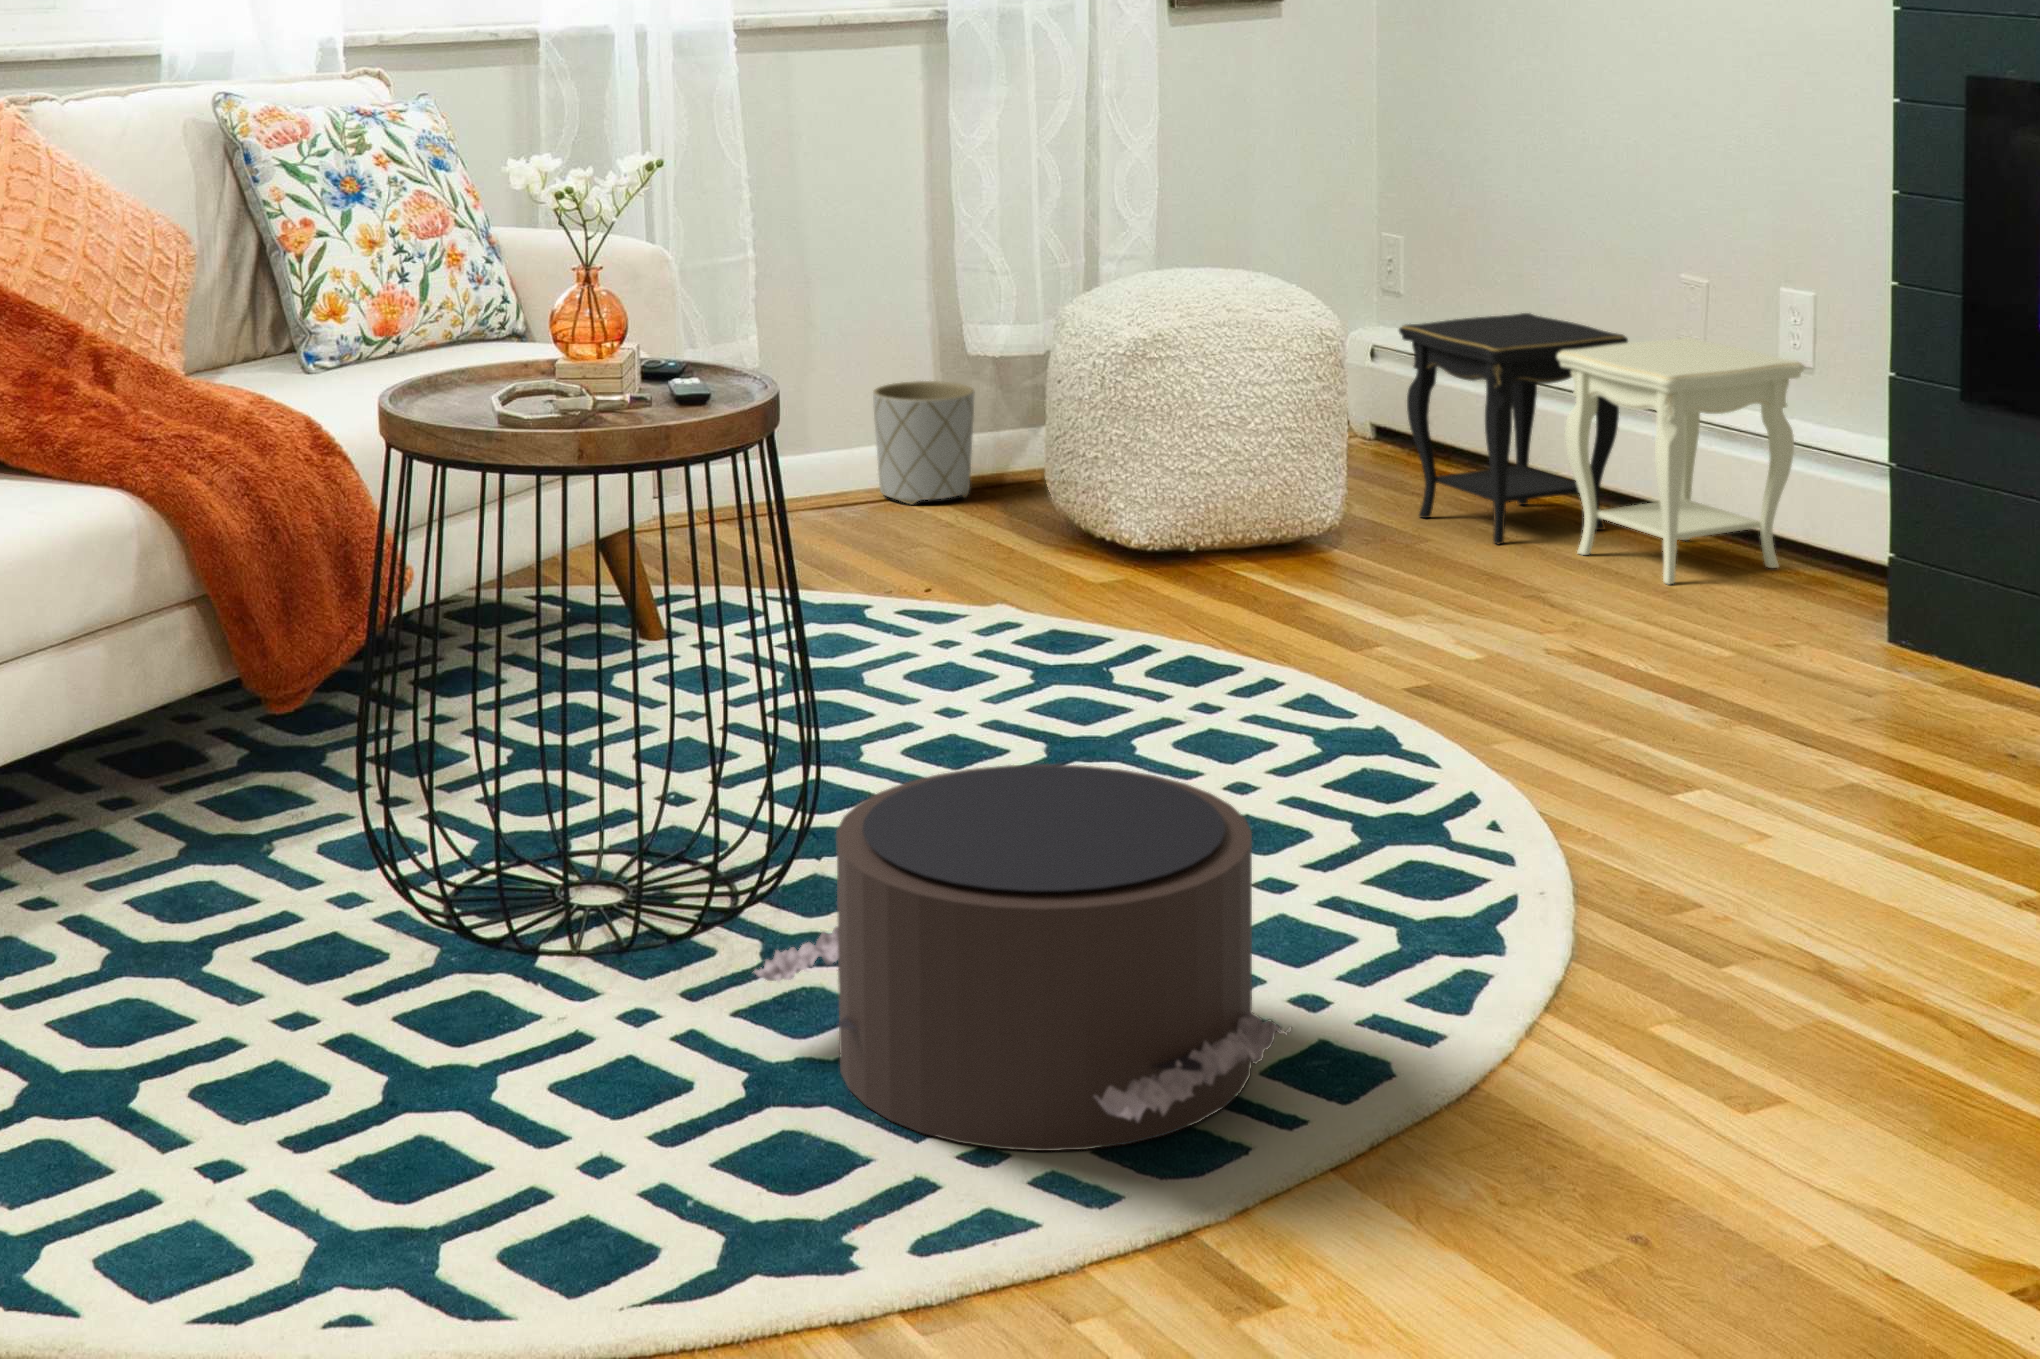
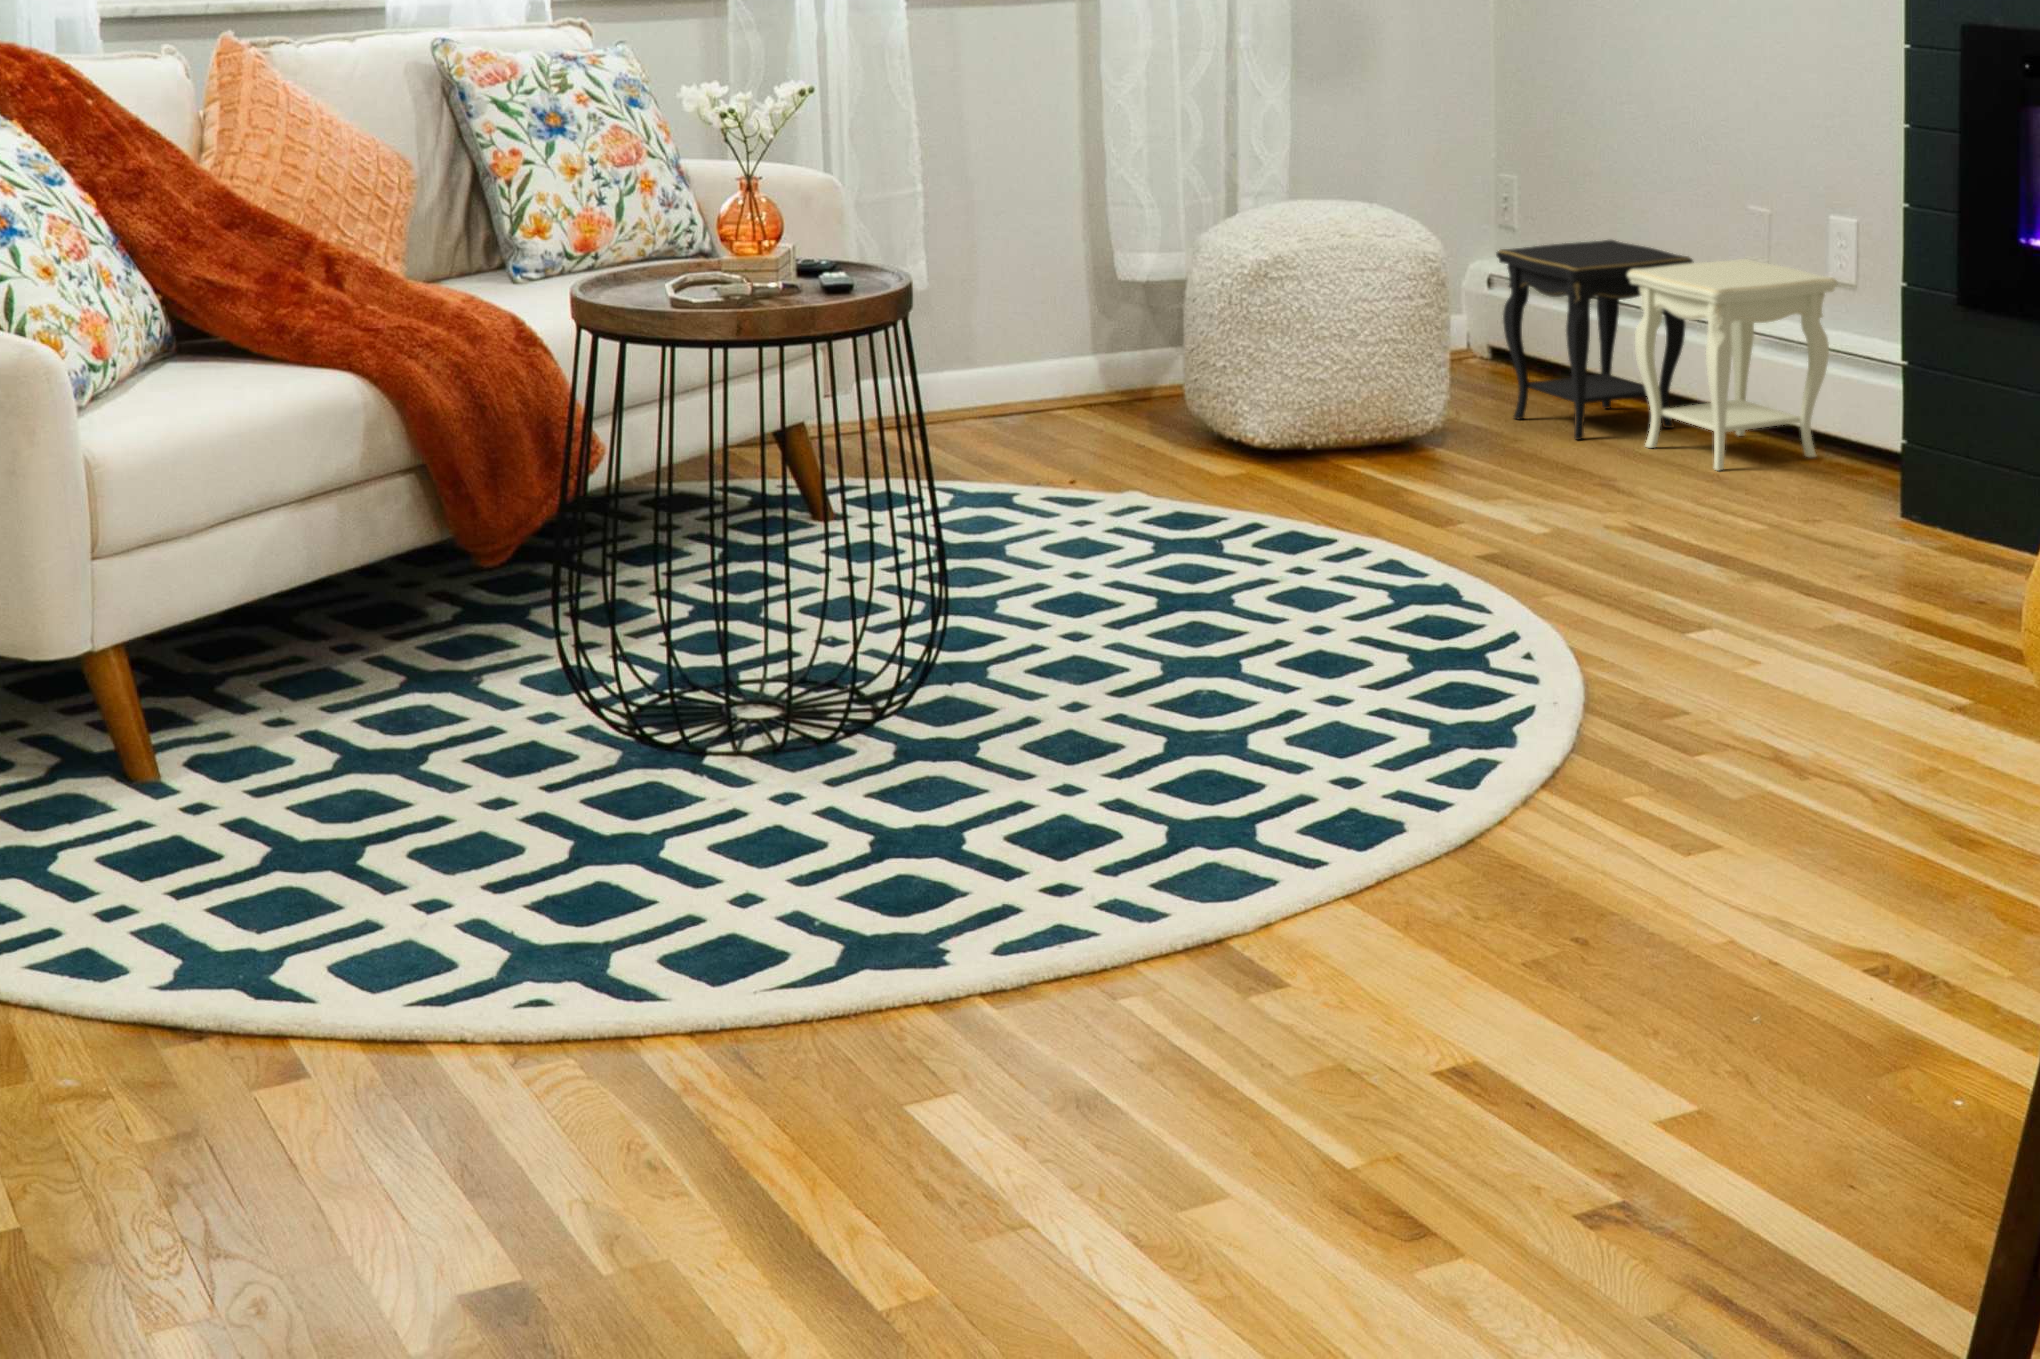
planter: present [873,381,974,505] -> none [1034,302,1124,411]
pouf: present [754,764,1292,1151] -> none [879,589,1316,886]

